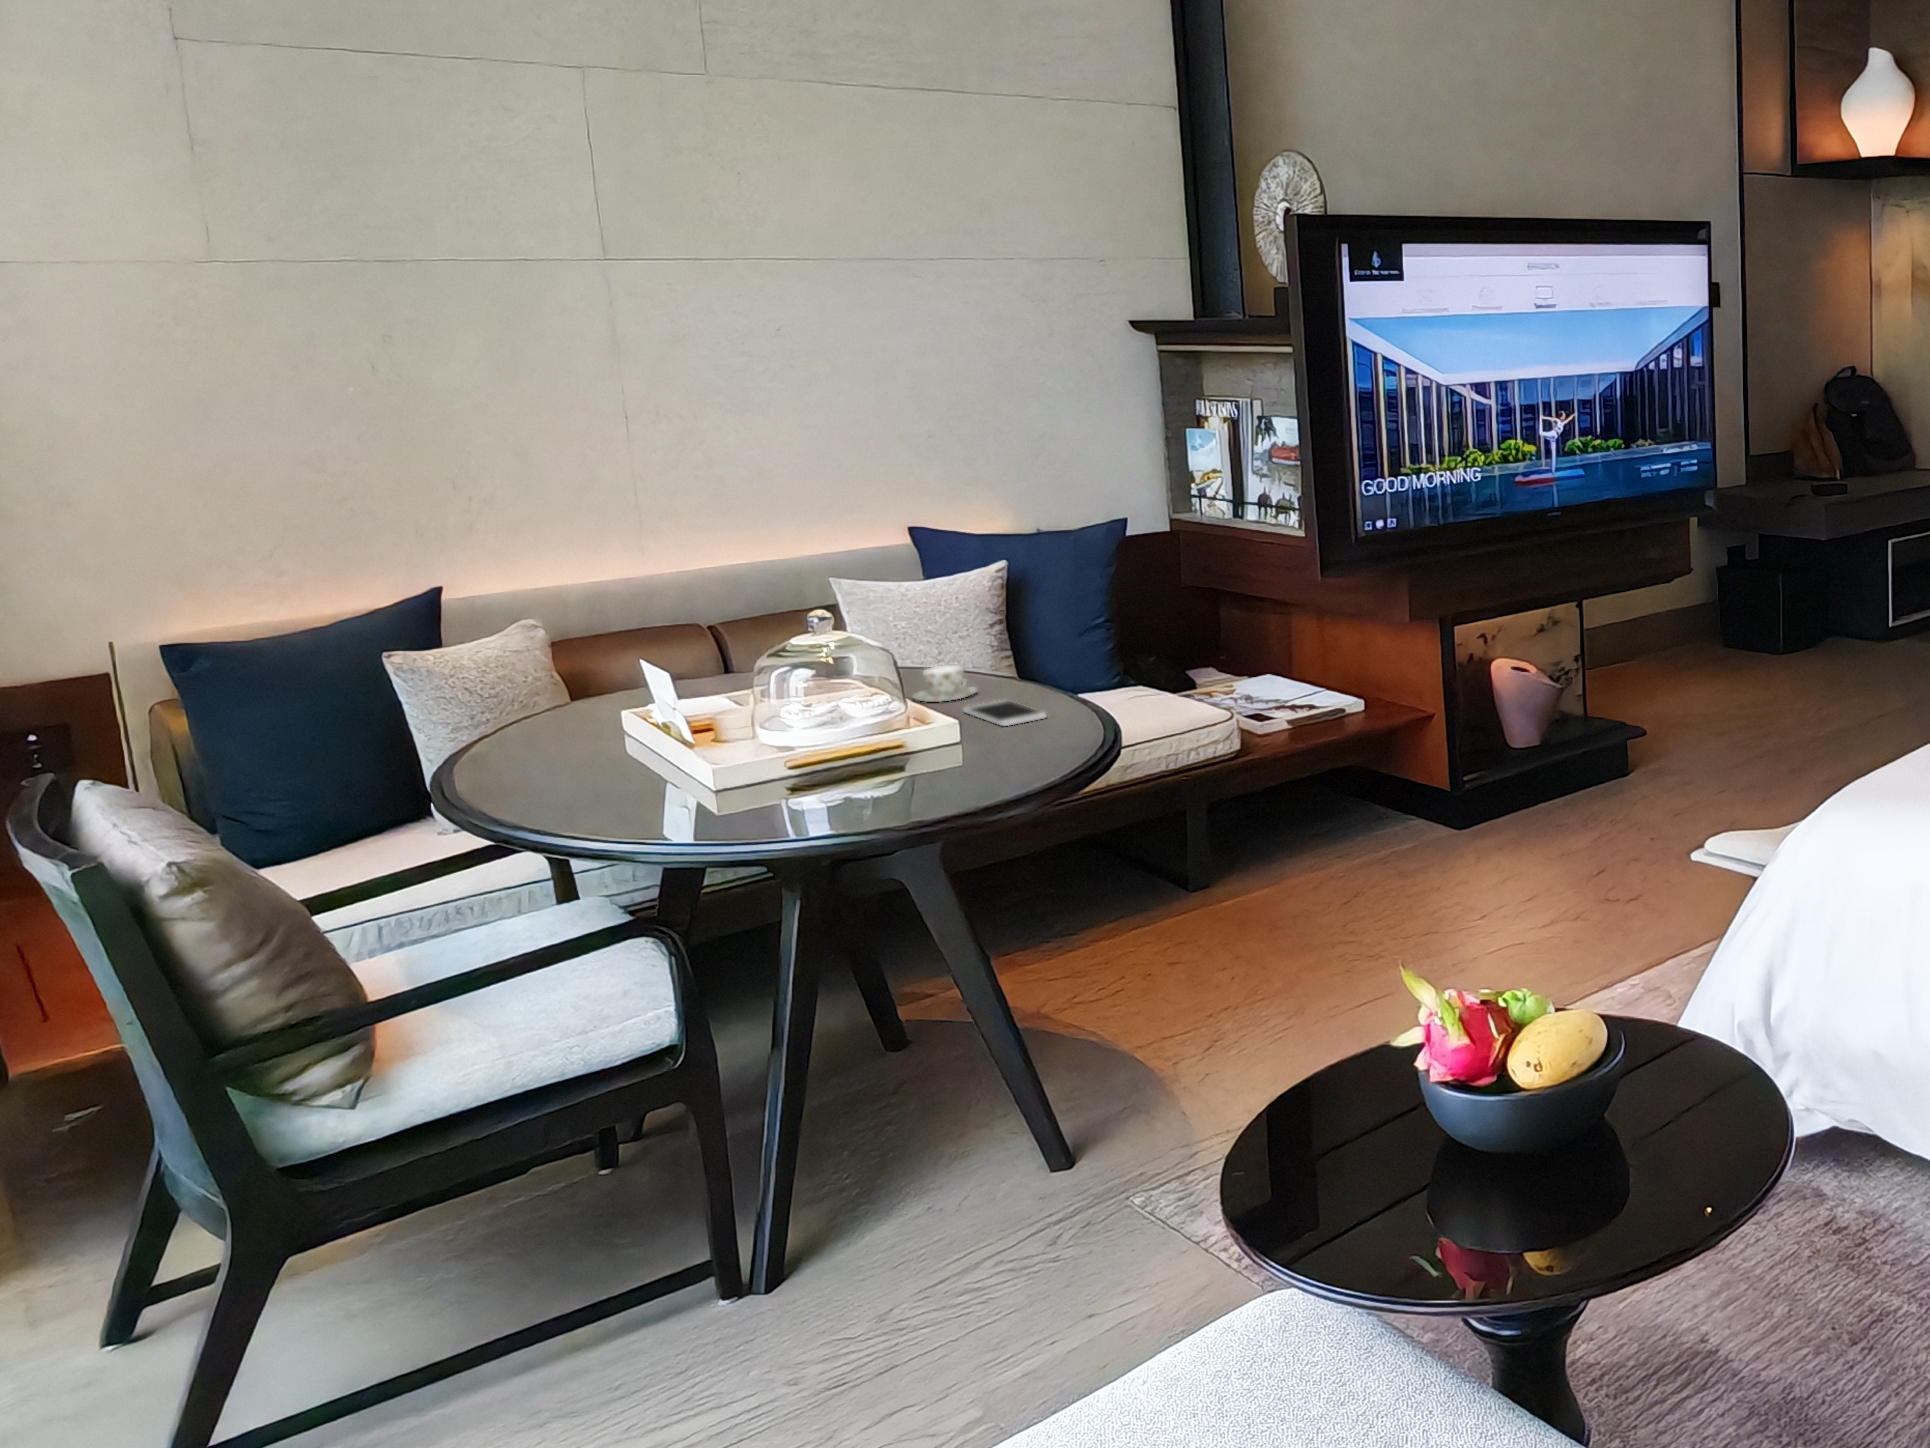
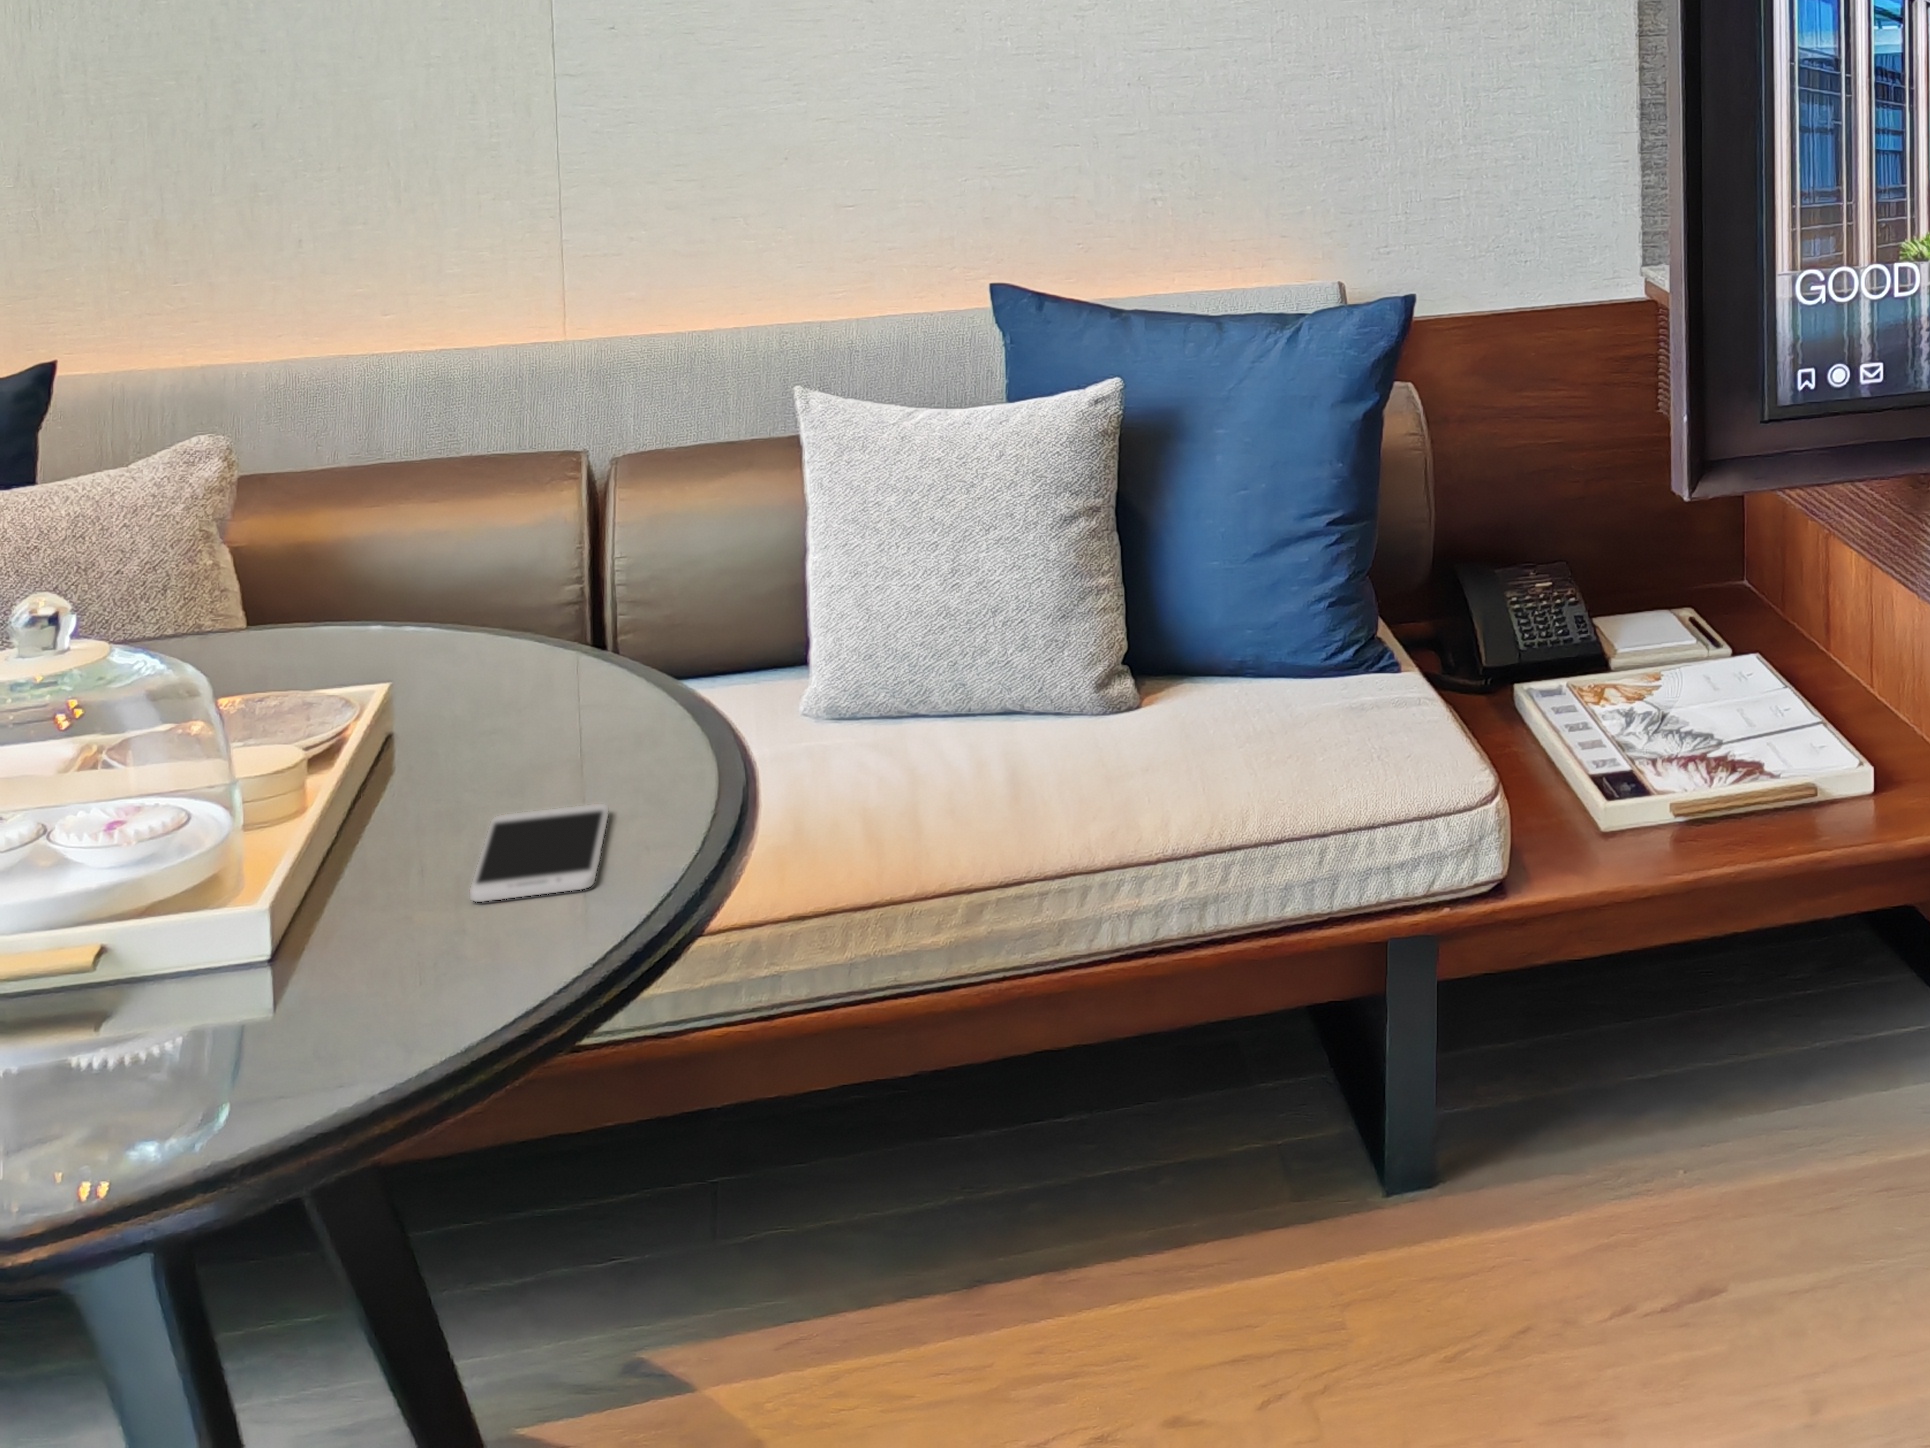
teacup: present [913,665,977,702] -> none [481,683,633,778]

